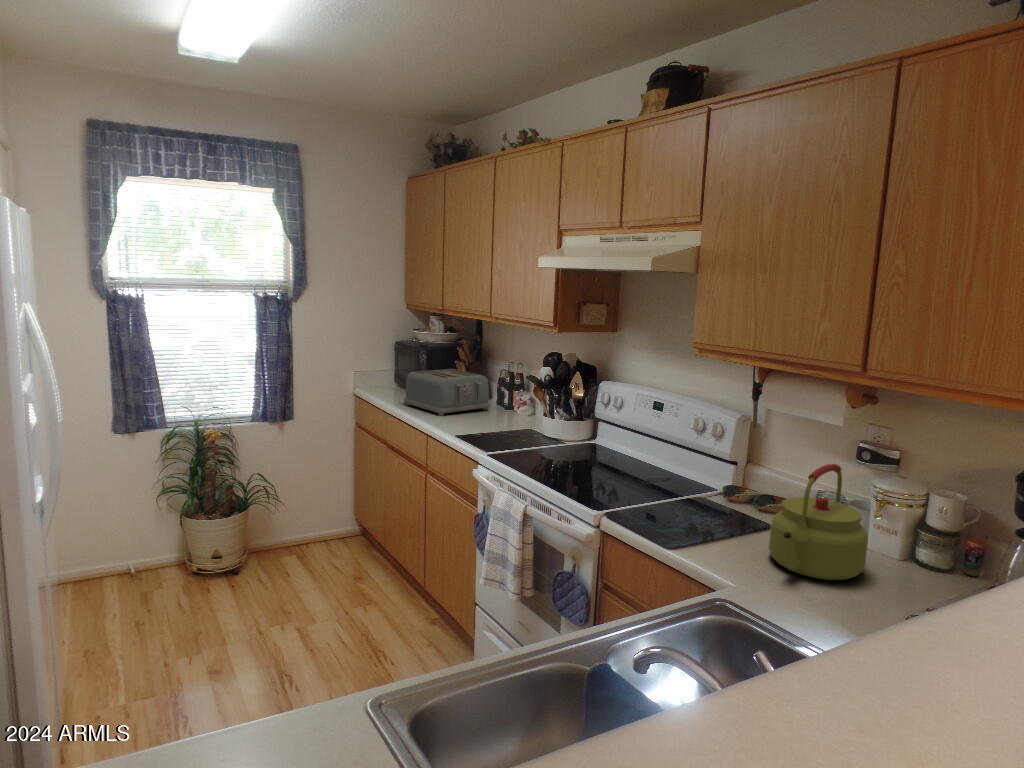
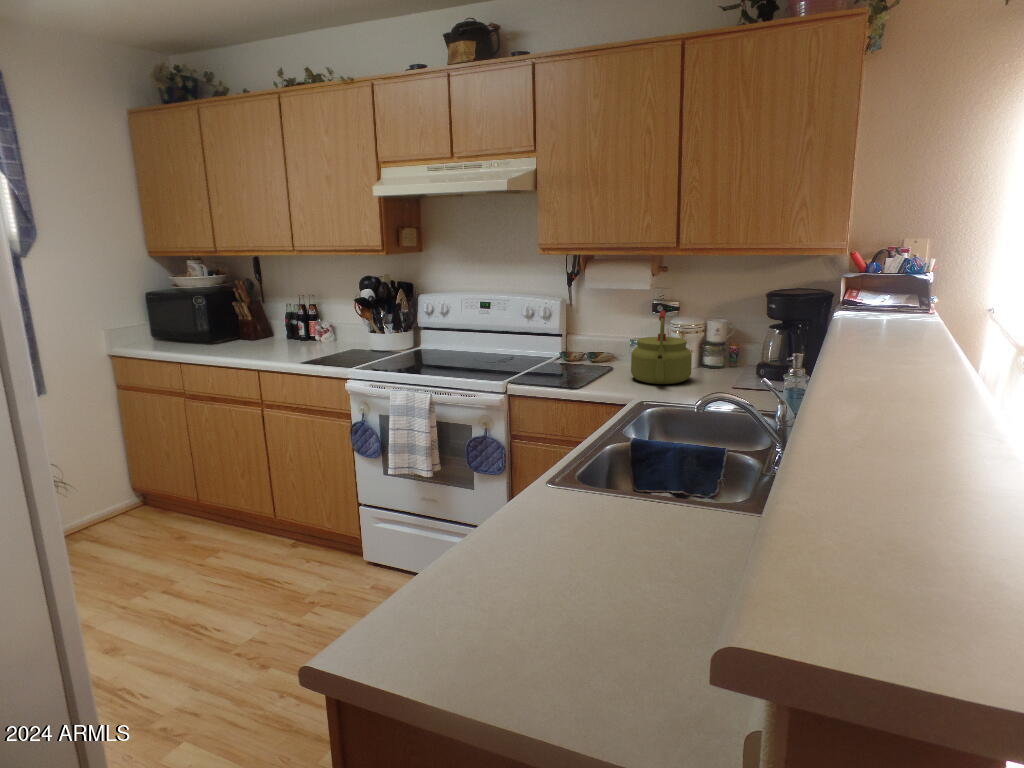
toaster: present [404,369,490,416] -> none [197,311,291,354]

